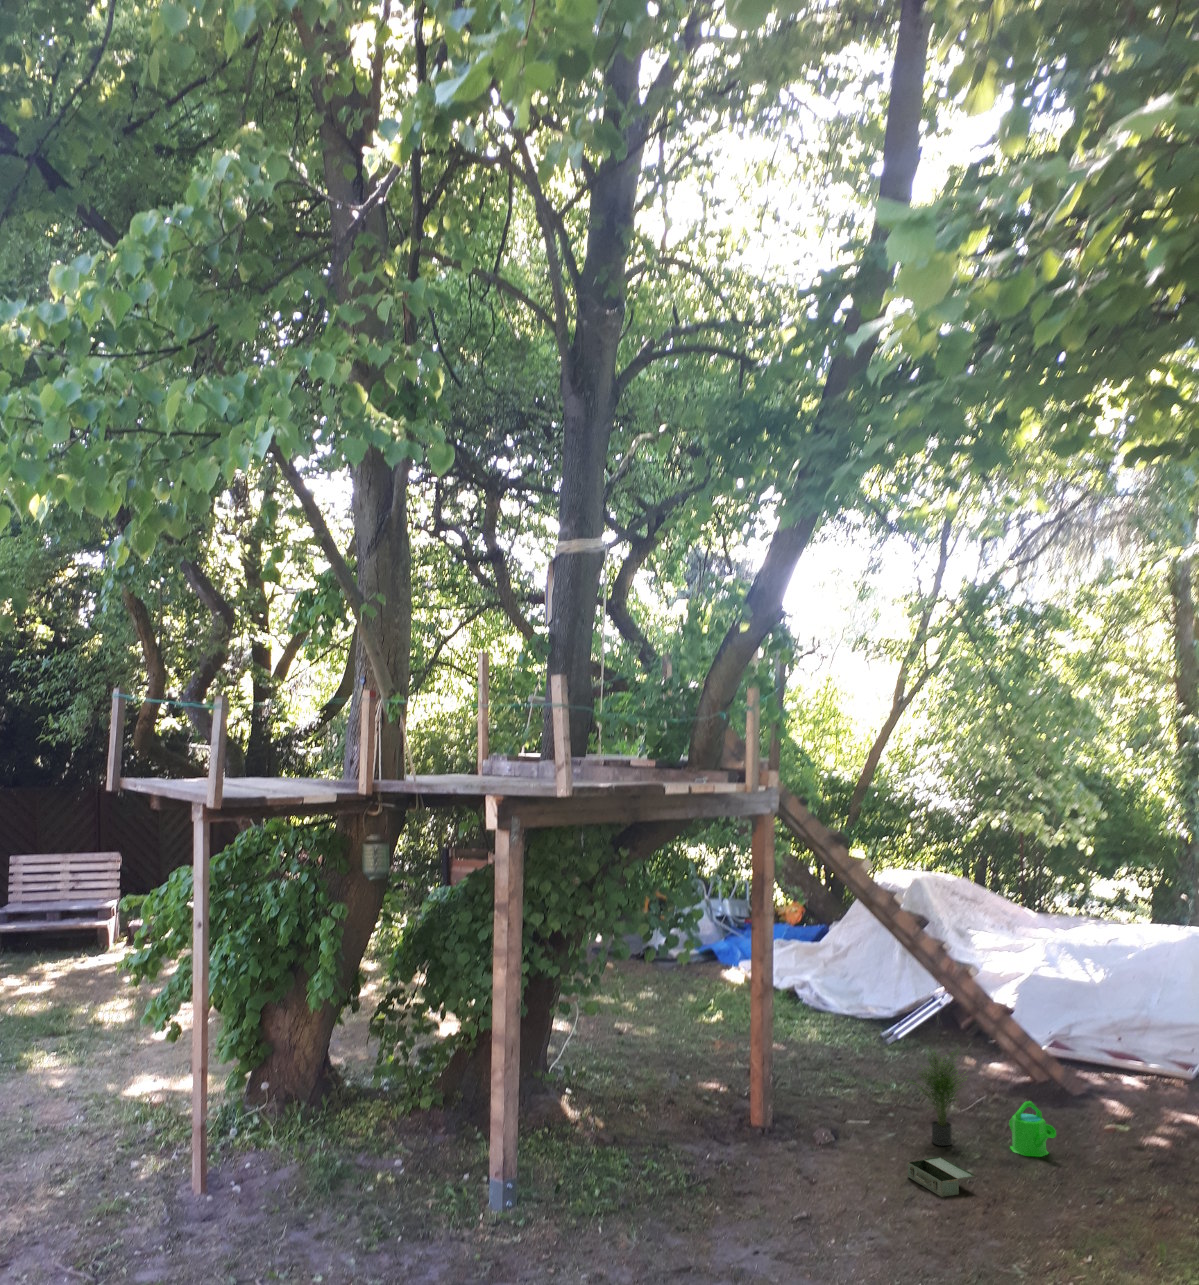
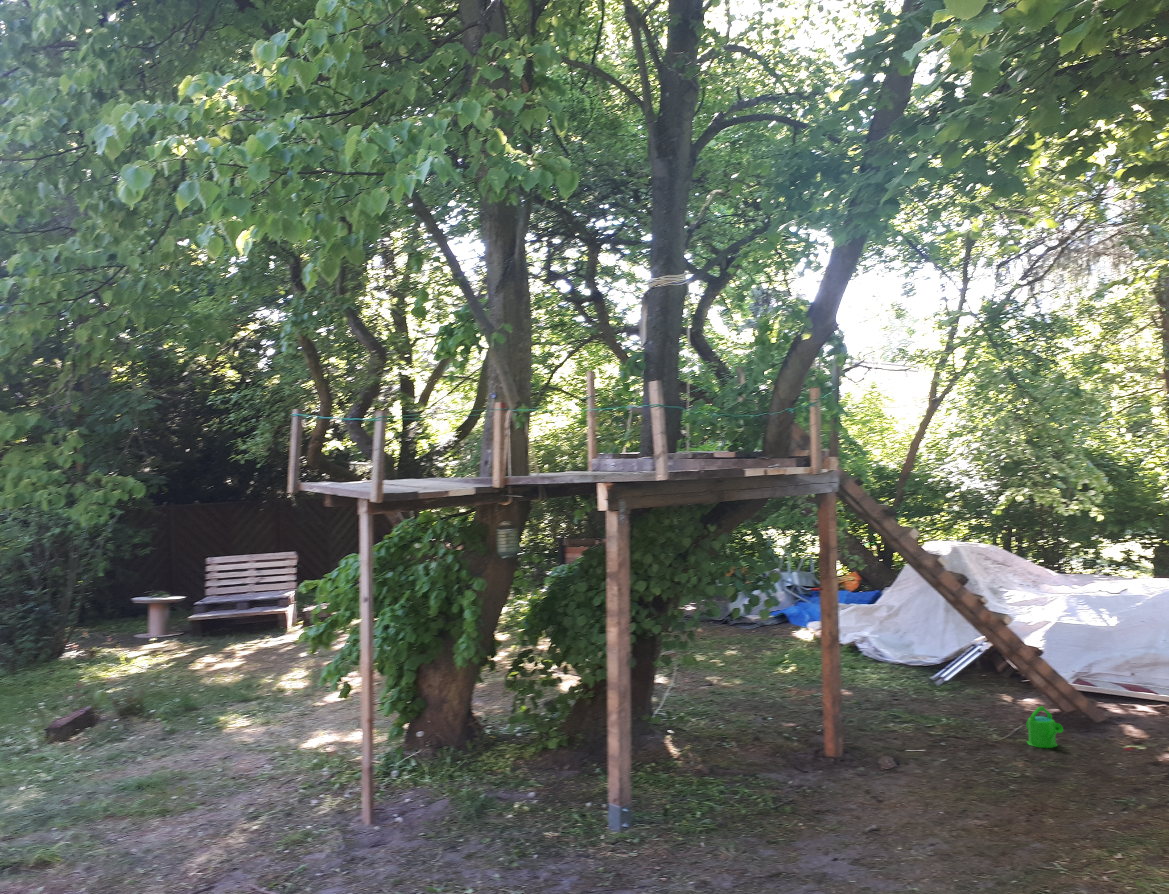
potted plant: present [913,1053,963,1146] -> none [939,666,995,742]
toolbox: present [908,1157,975,1197] -> none [944,747,997,774]

